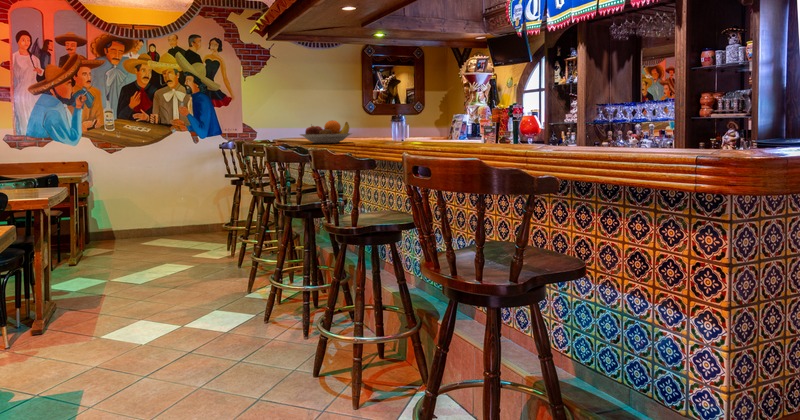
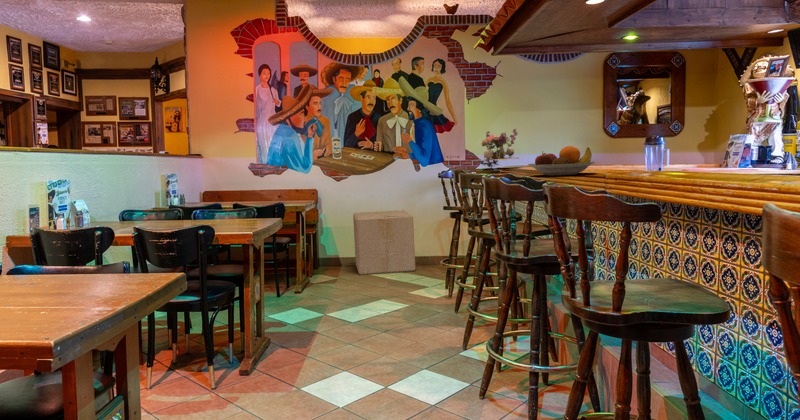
flower arrangement: none [252,105,297,141] -> present [476,129,520,168]
cardboard box: none [129,183,196,246] -> present [353,210,415,275]

